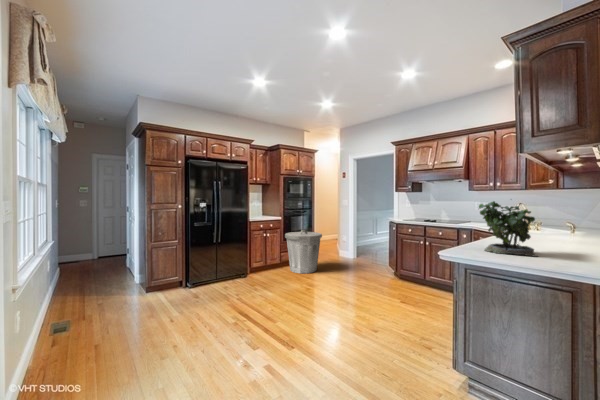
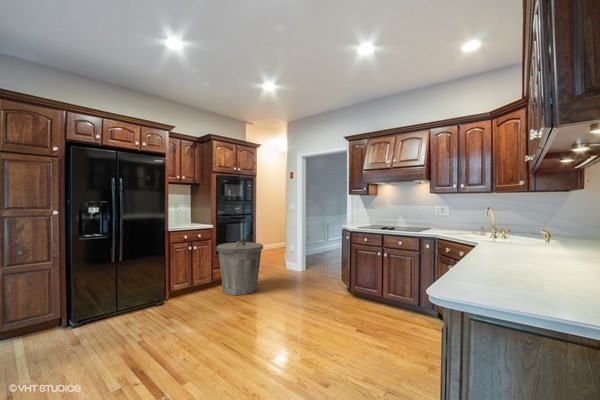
potted plant: present [479,201,538,257] -> none [467,204,560,291]

